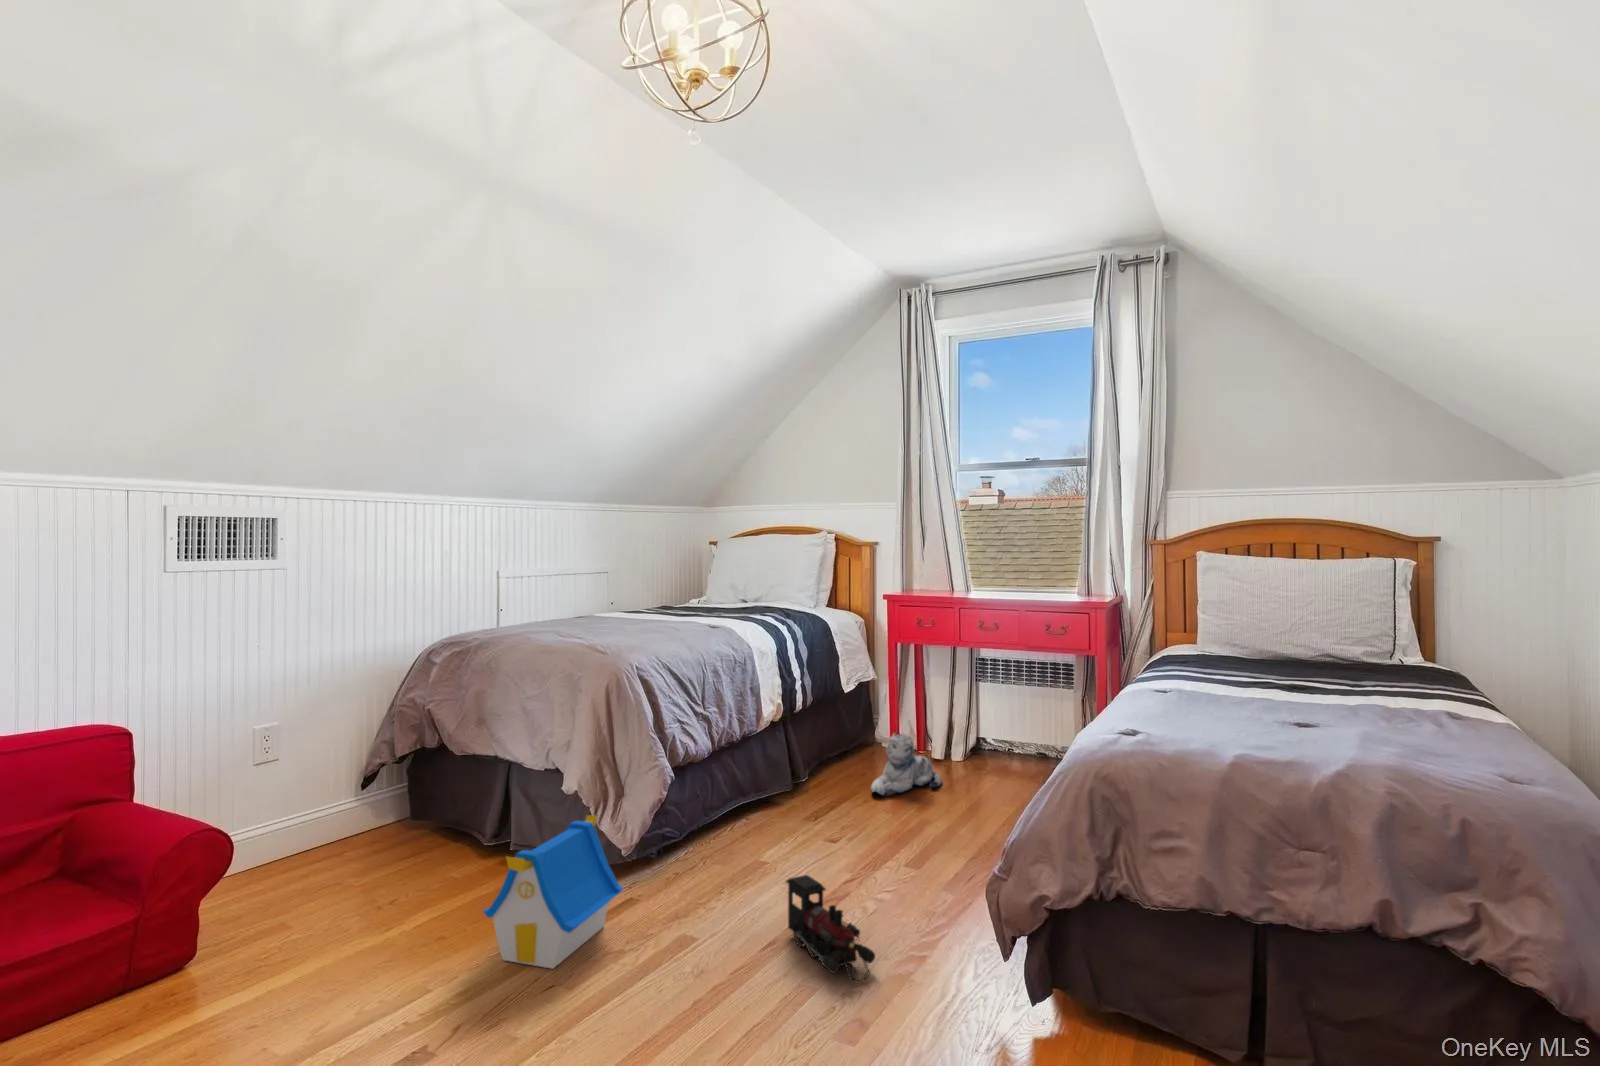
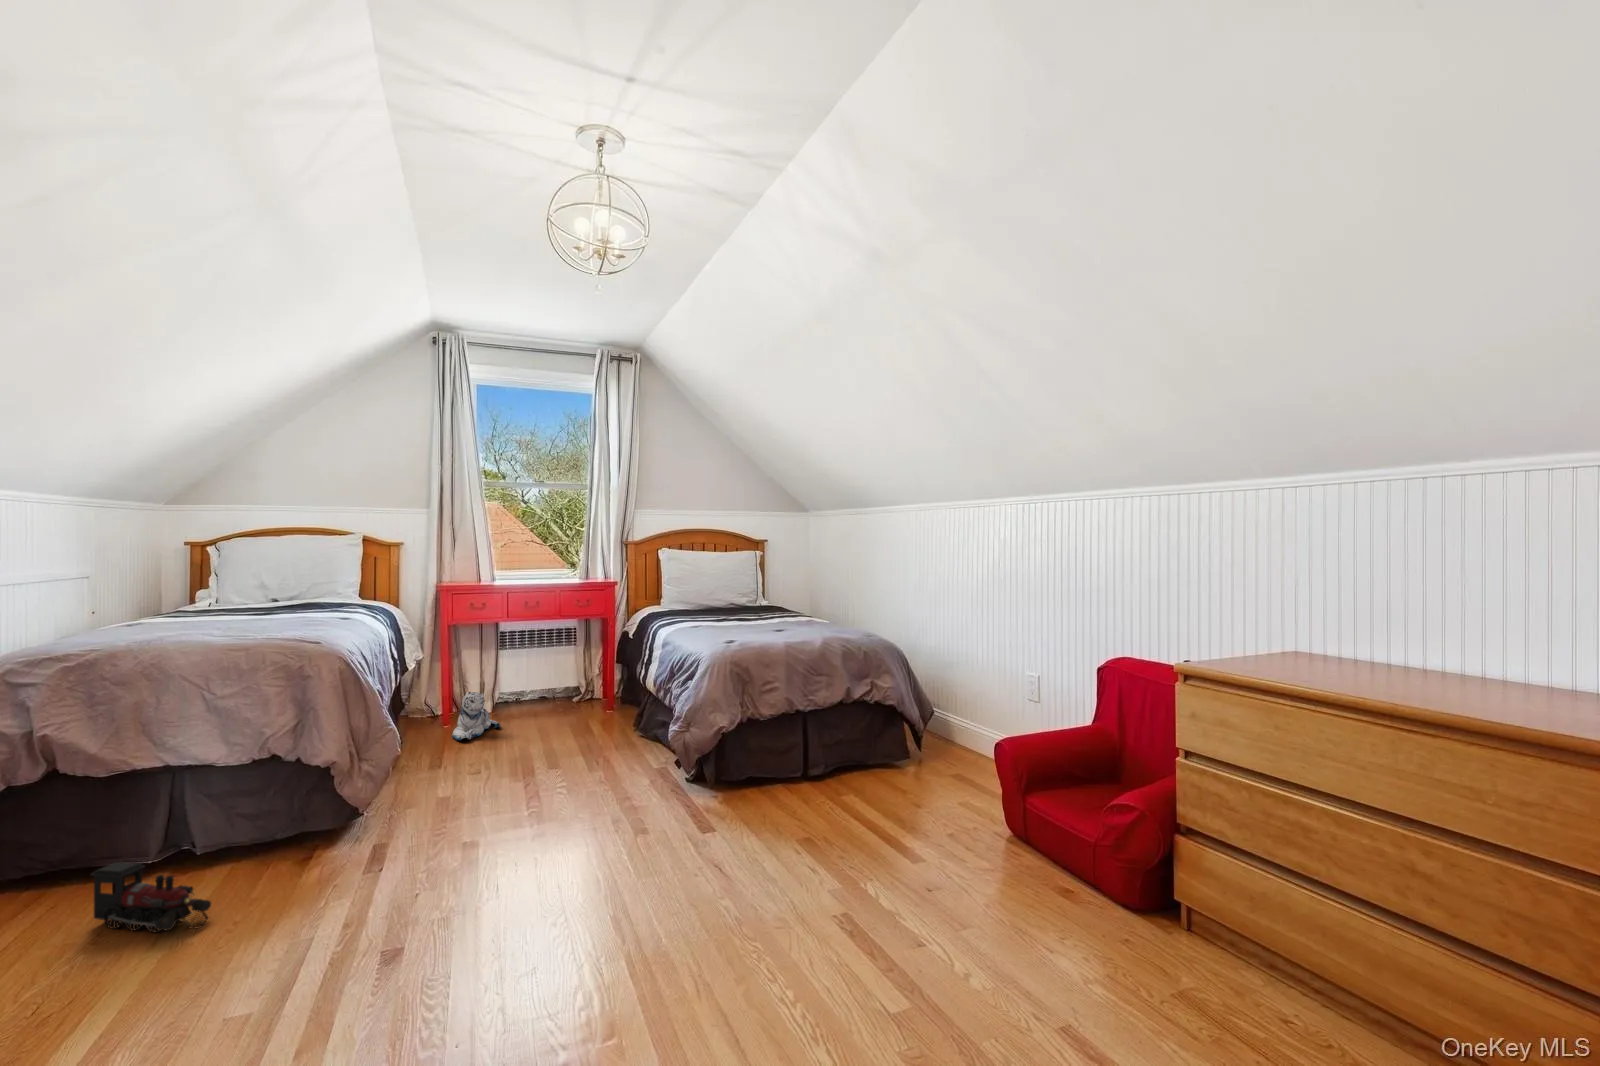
toy house: present [483,815,623,969] -> none [319,770,424,895]
toy train: present [786,875,875,983] -> present [91,862,211,932]

